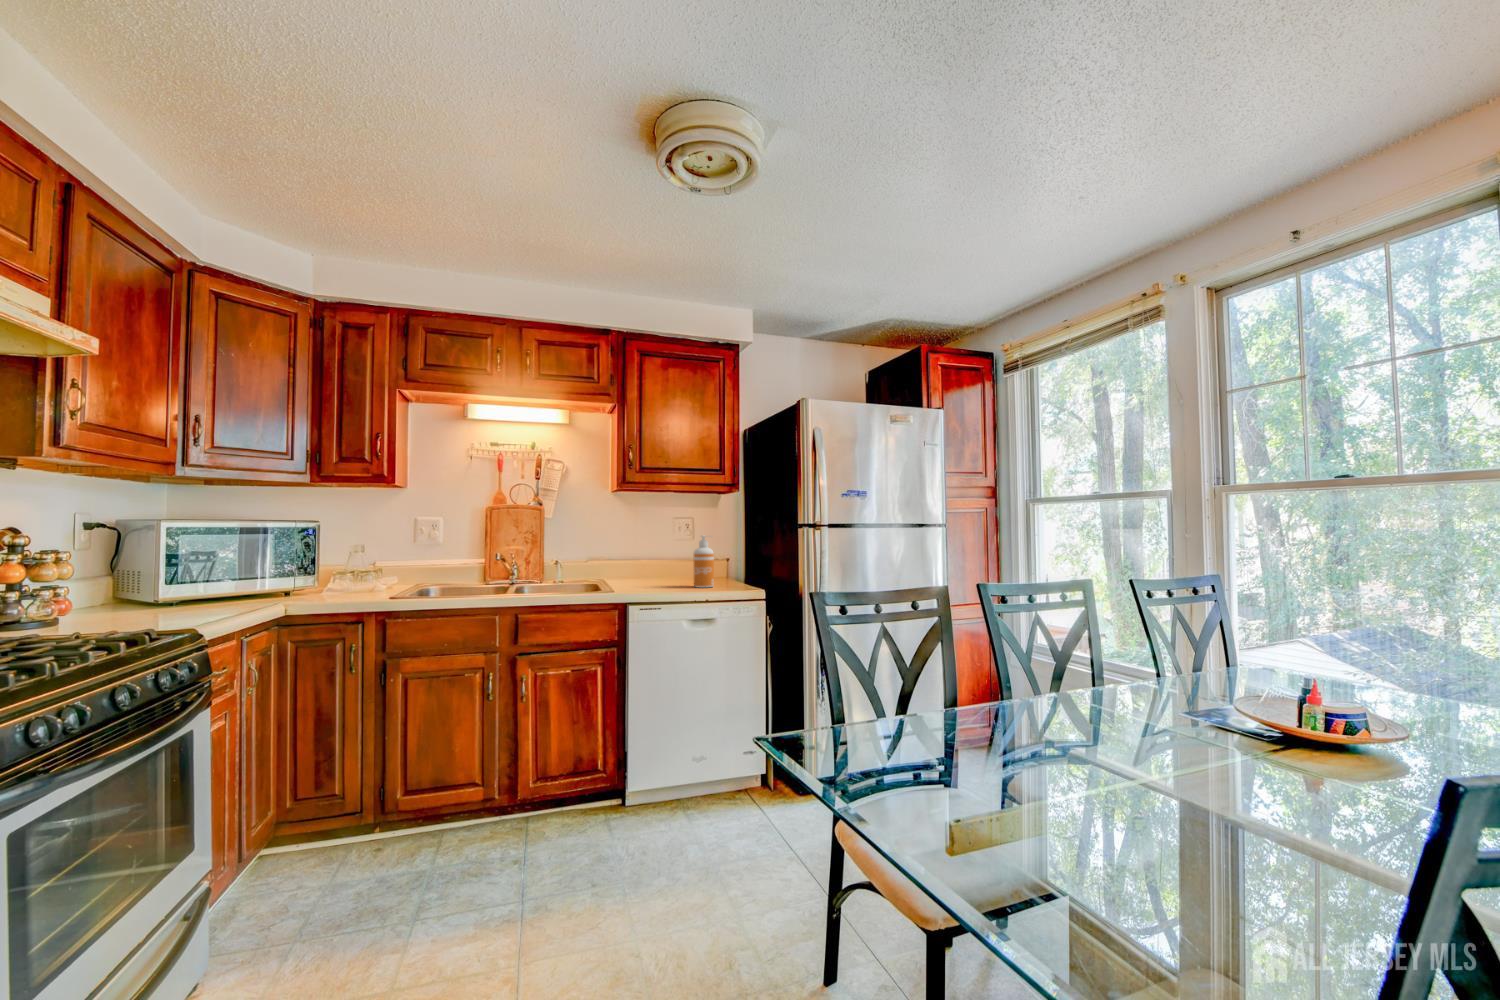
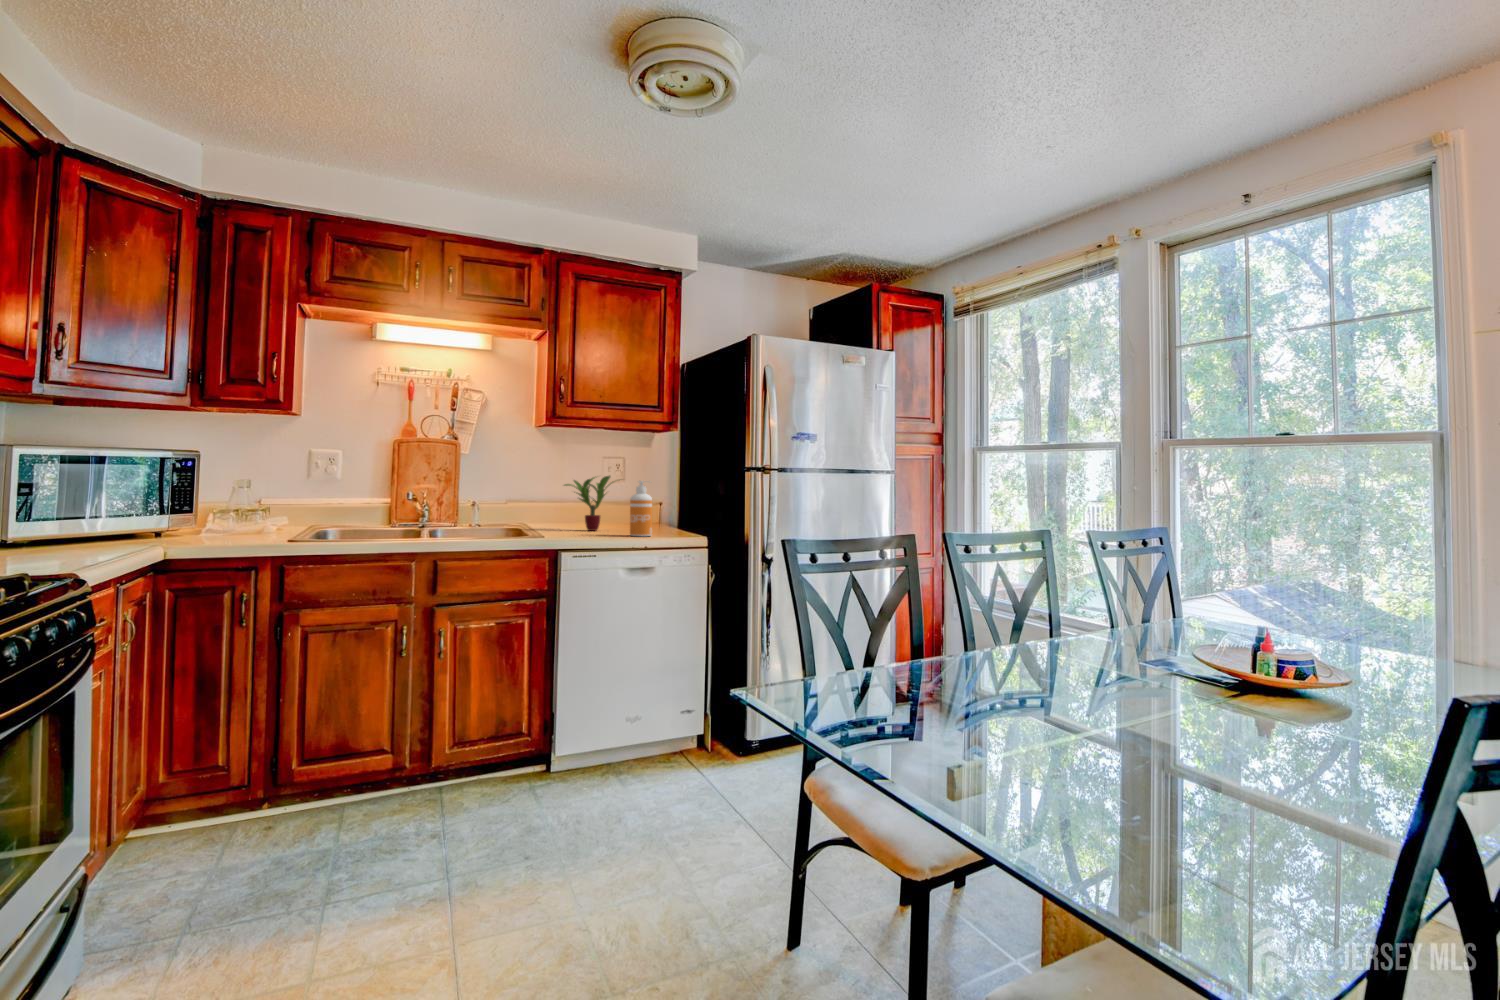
potted plant: none [636,530,692,581] -> present [564,476,613,531]

